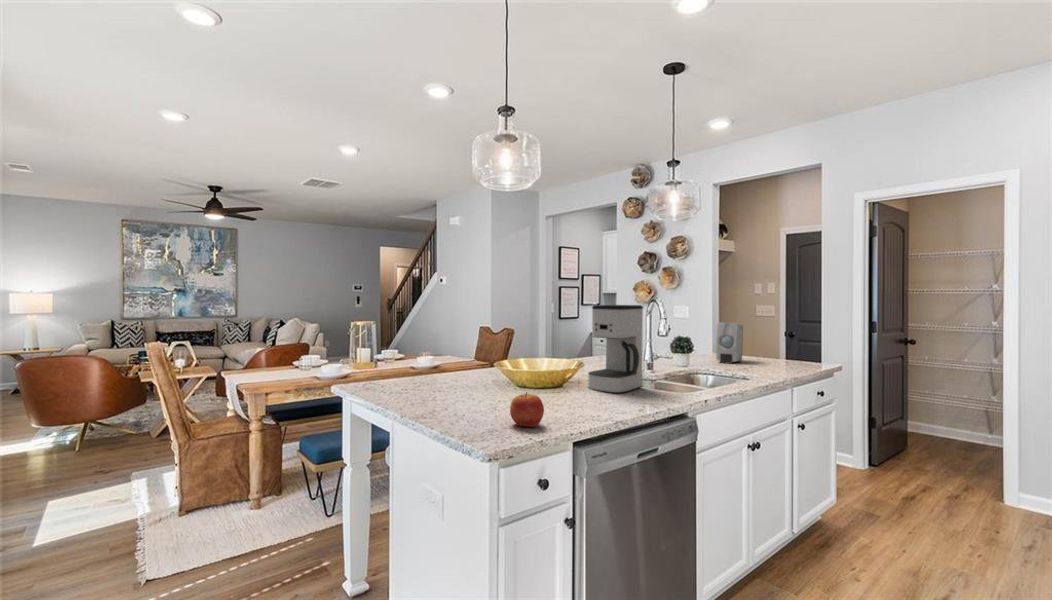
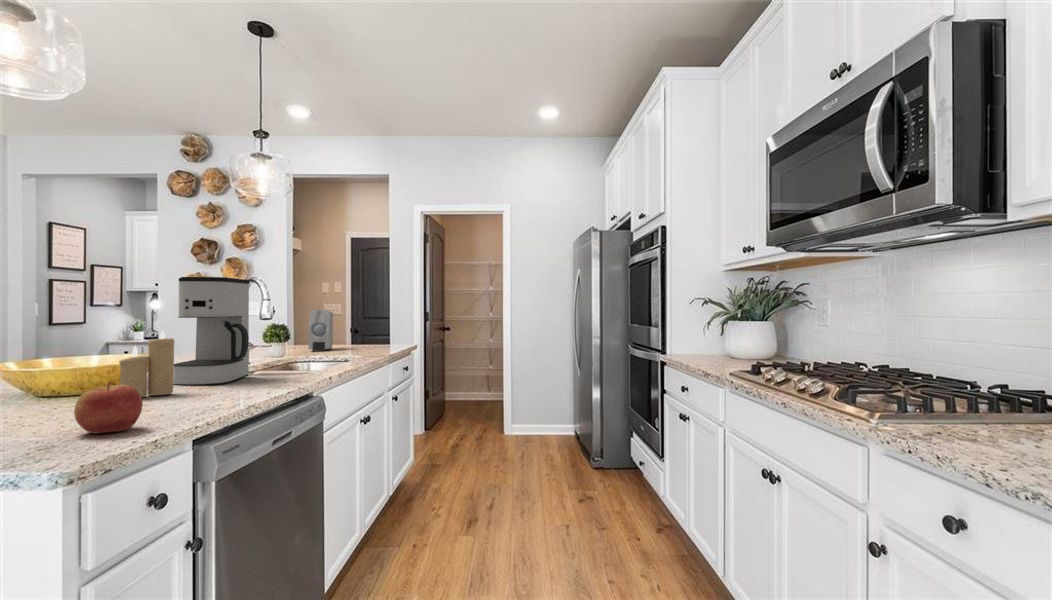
candle: none [550,350,582,398] -> present [119,331,174,397]

